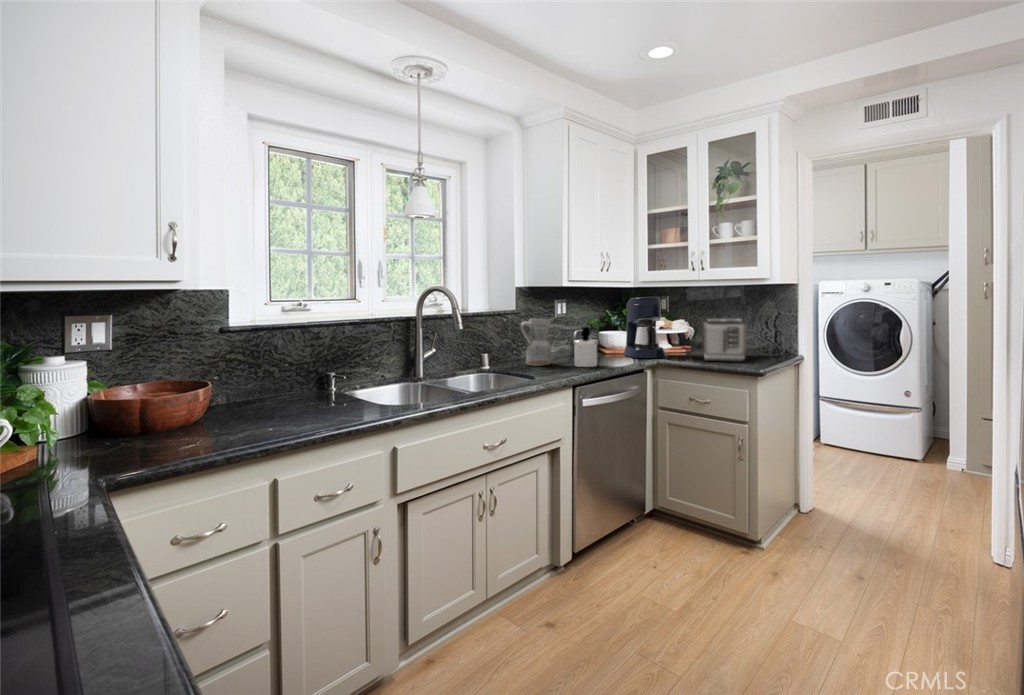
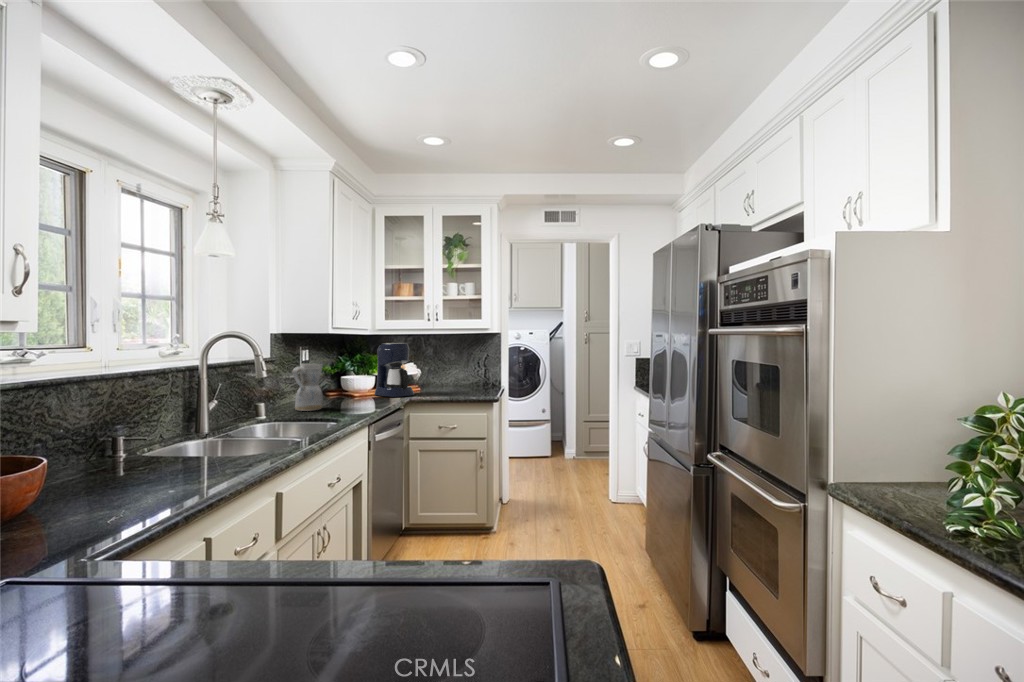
toaster: present [704,319,746,362] -> none [440,361,478,395]
soap dispenser: present [574,327,598,367] -> none [349,371,372,408]

